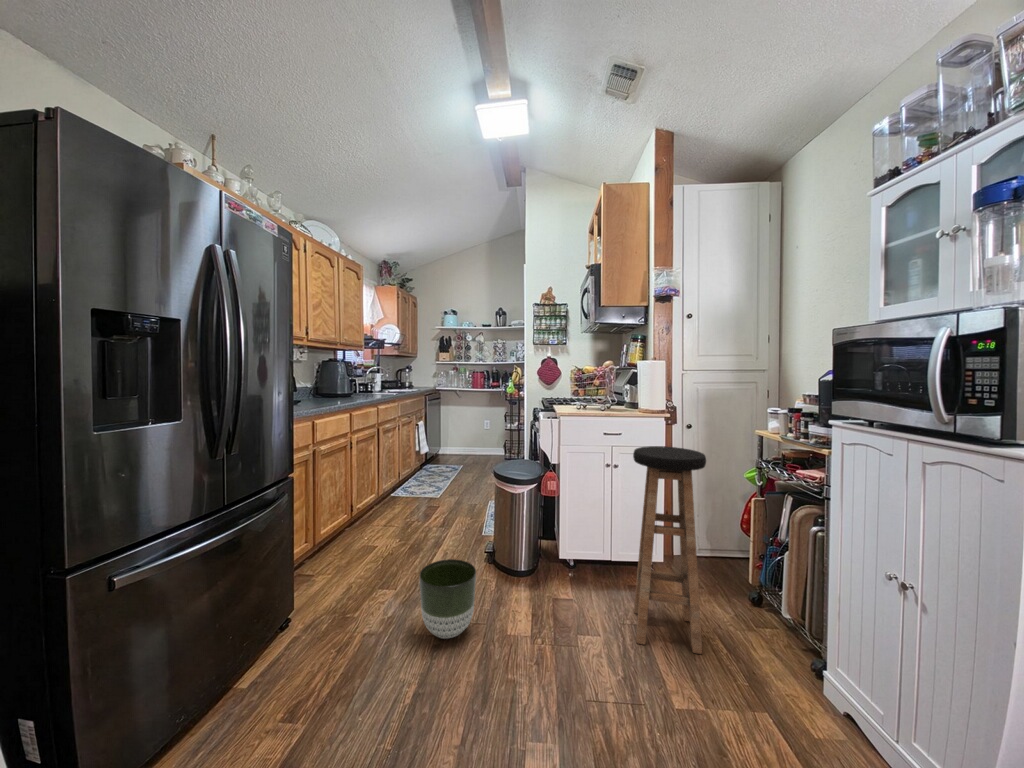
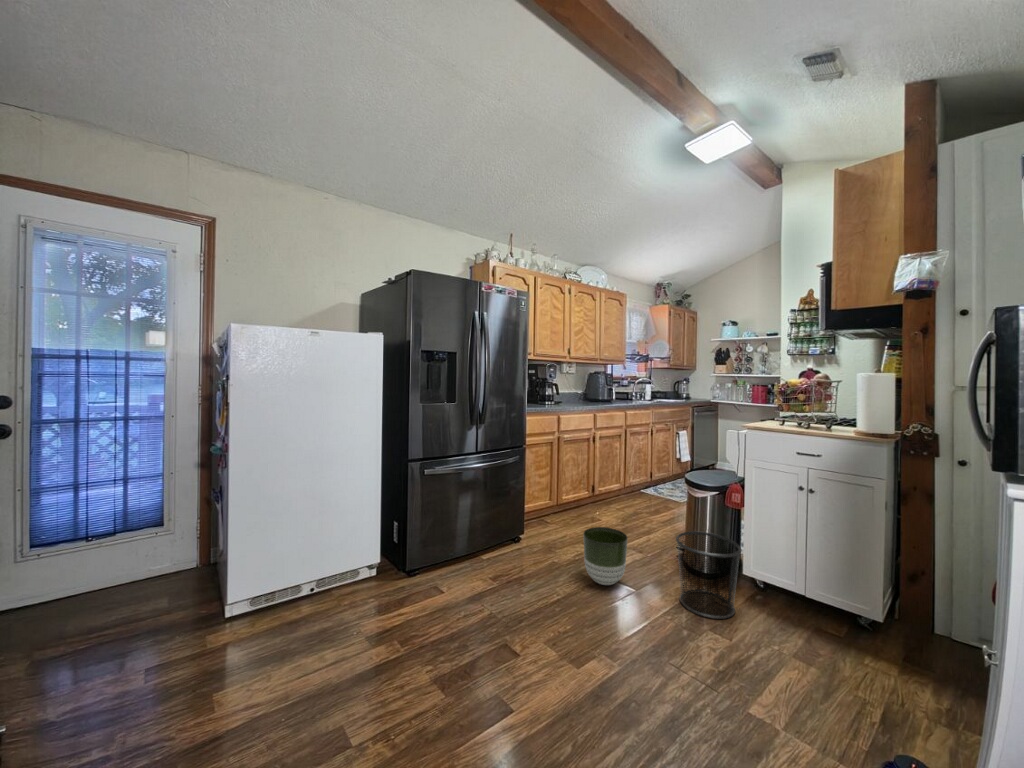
bar stool: present [633,446,706,654] -> none [764,464,870,706]
waste bin: none [524,530,586,623] -> present [676,531,742,619]

